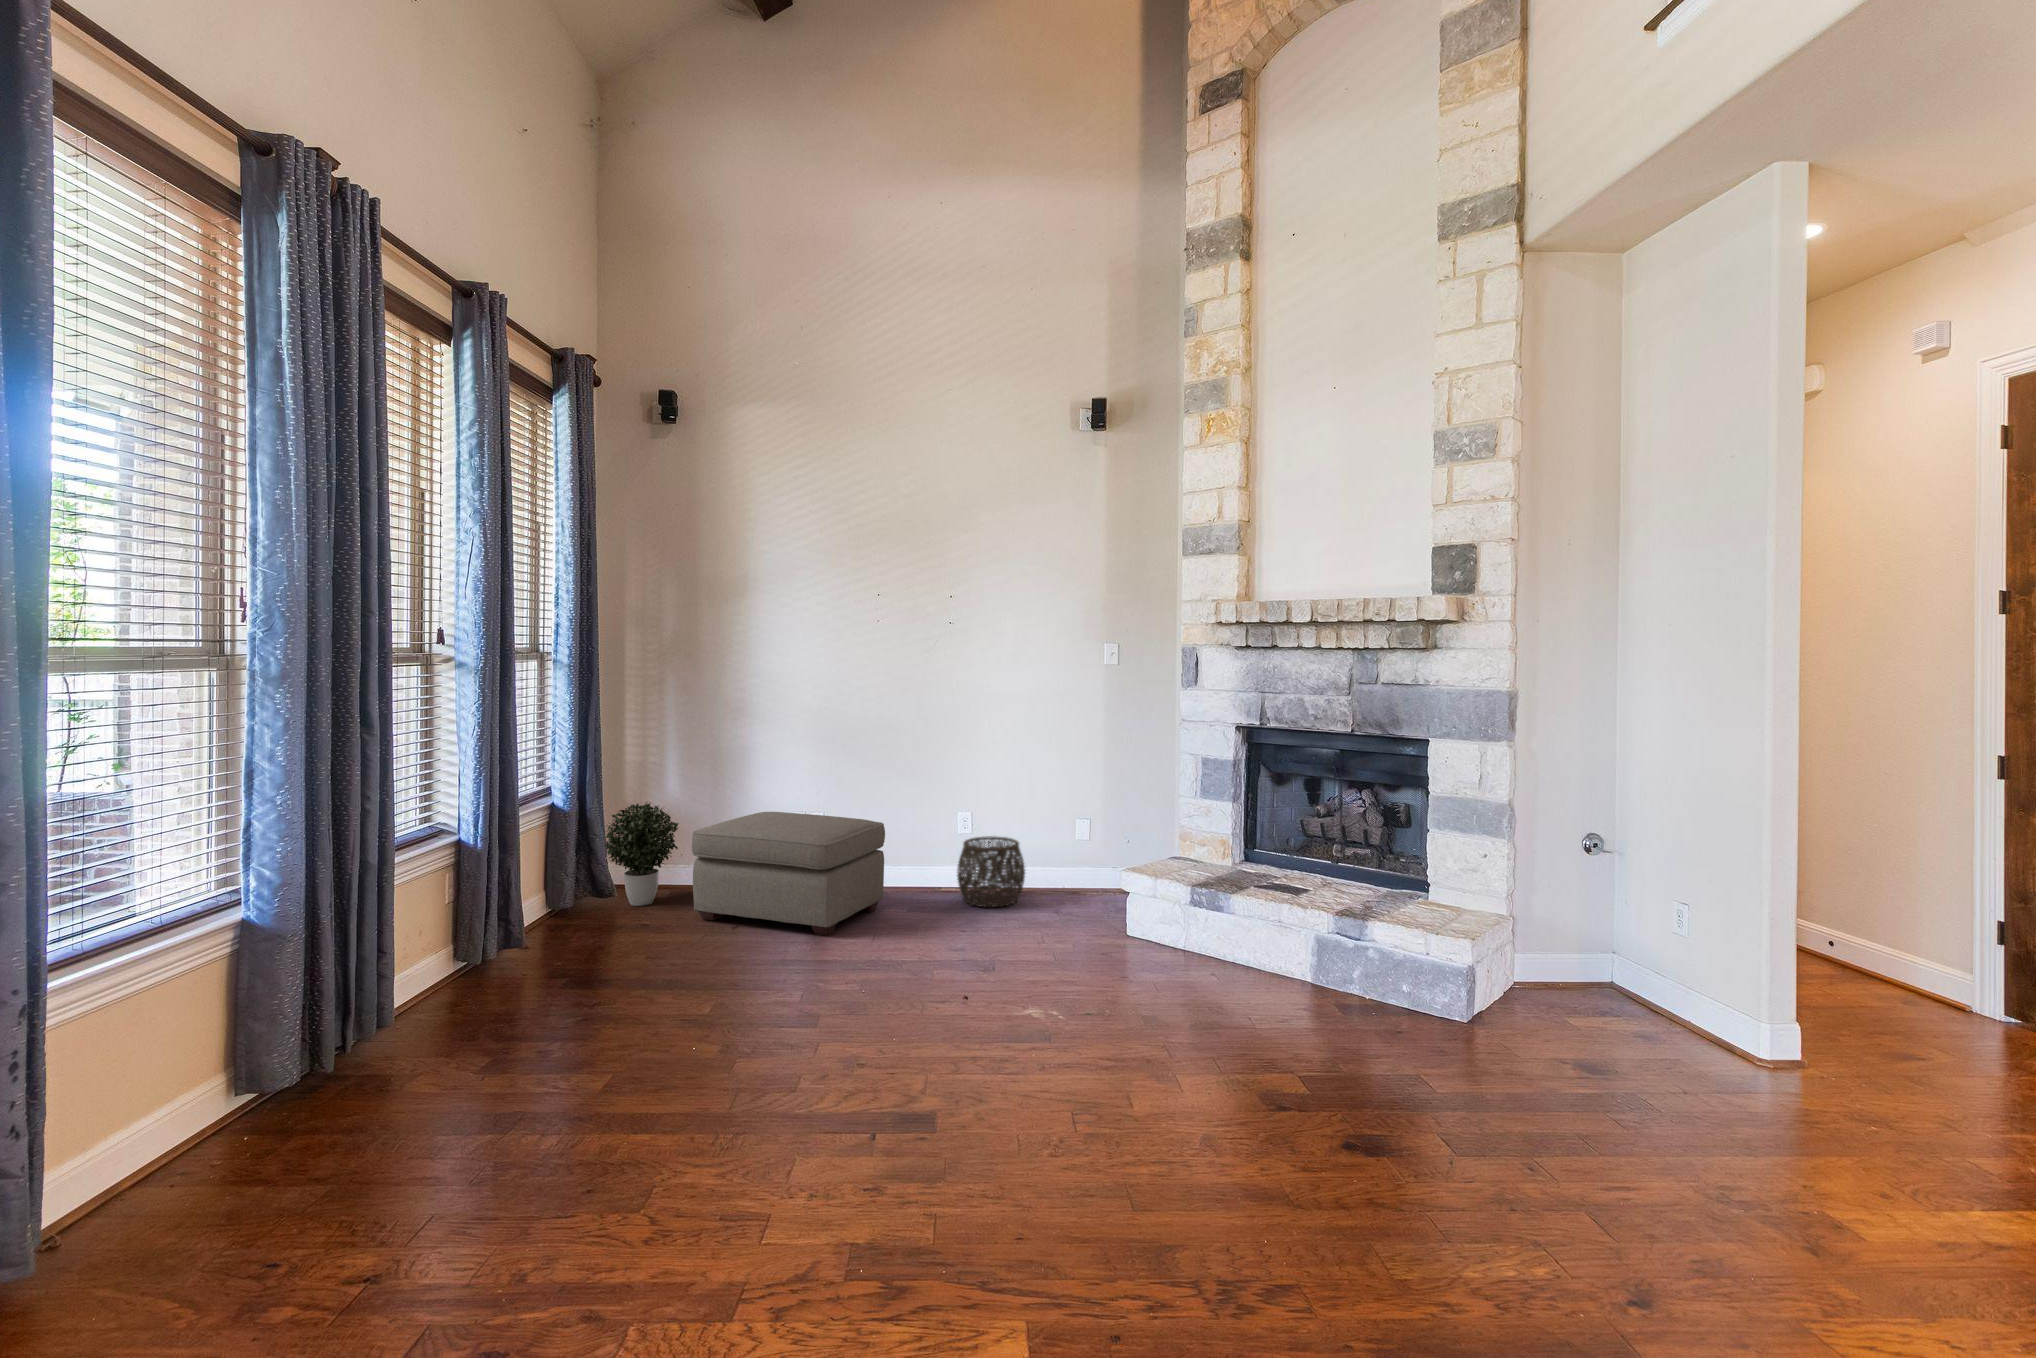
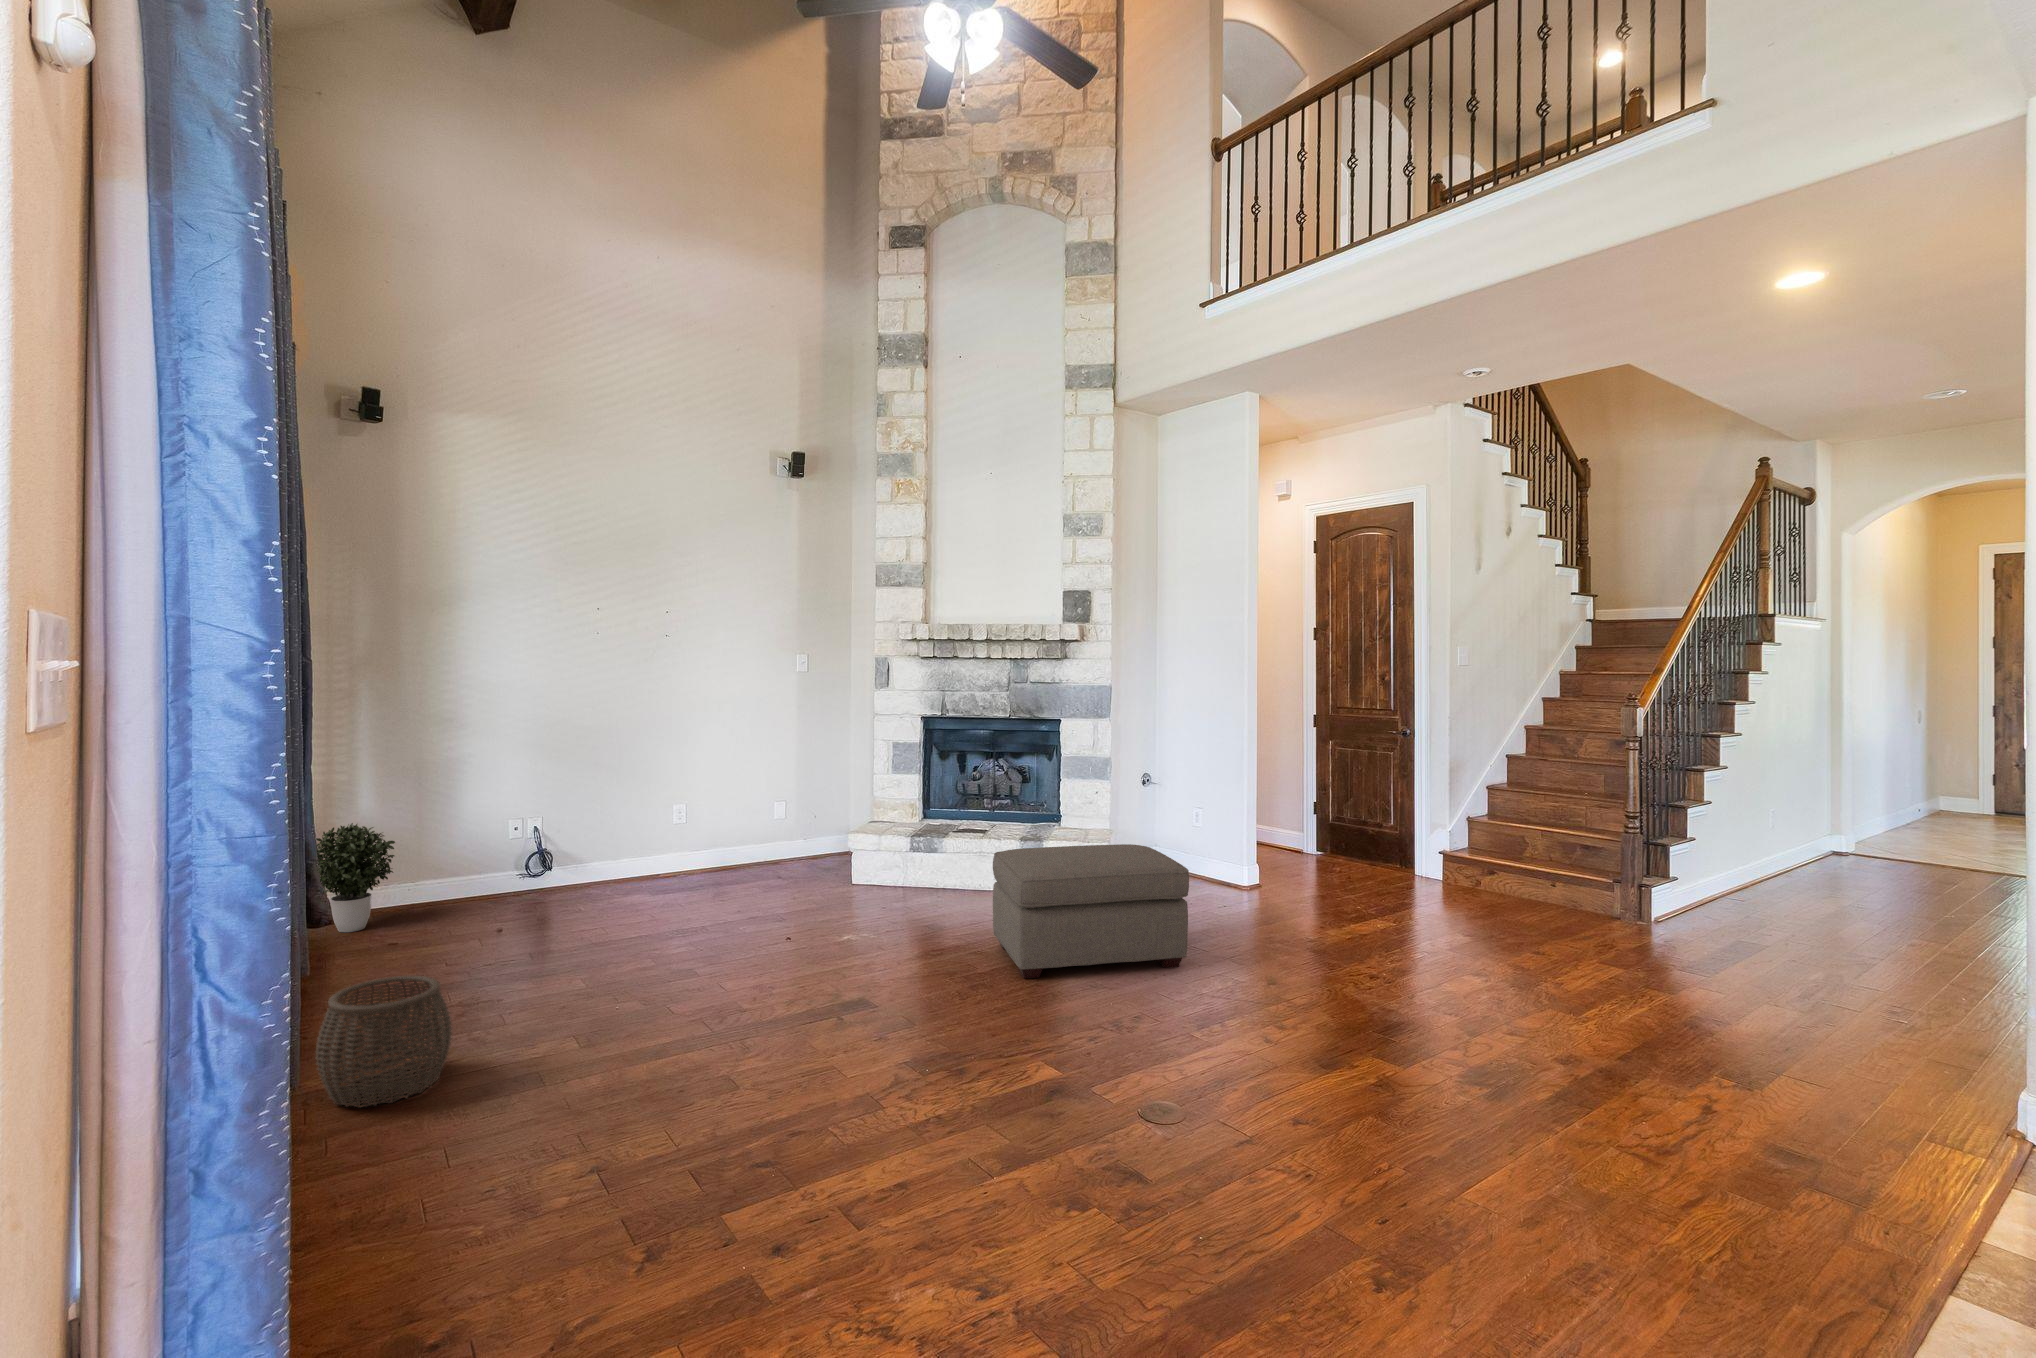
ottoman: present [692,812,885,936] -> present [993,844,1189,979]
woven basket: present [957,836,1025,908] -> present [316,976,452,1108]

